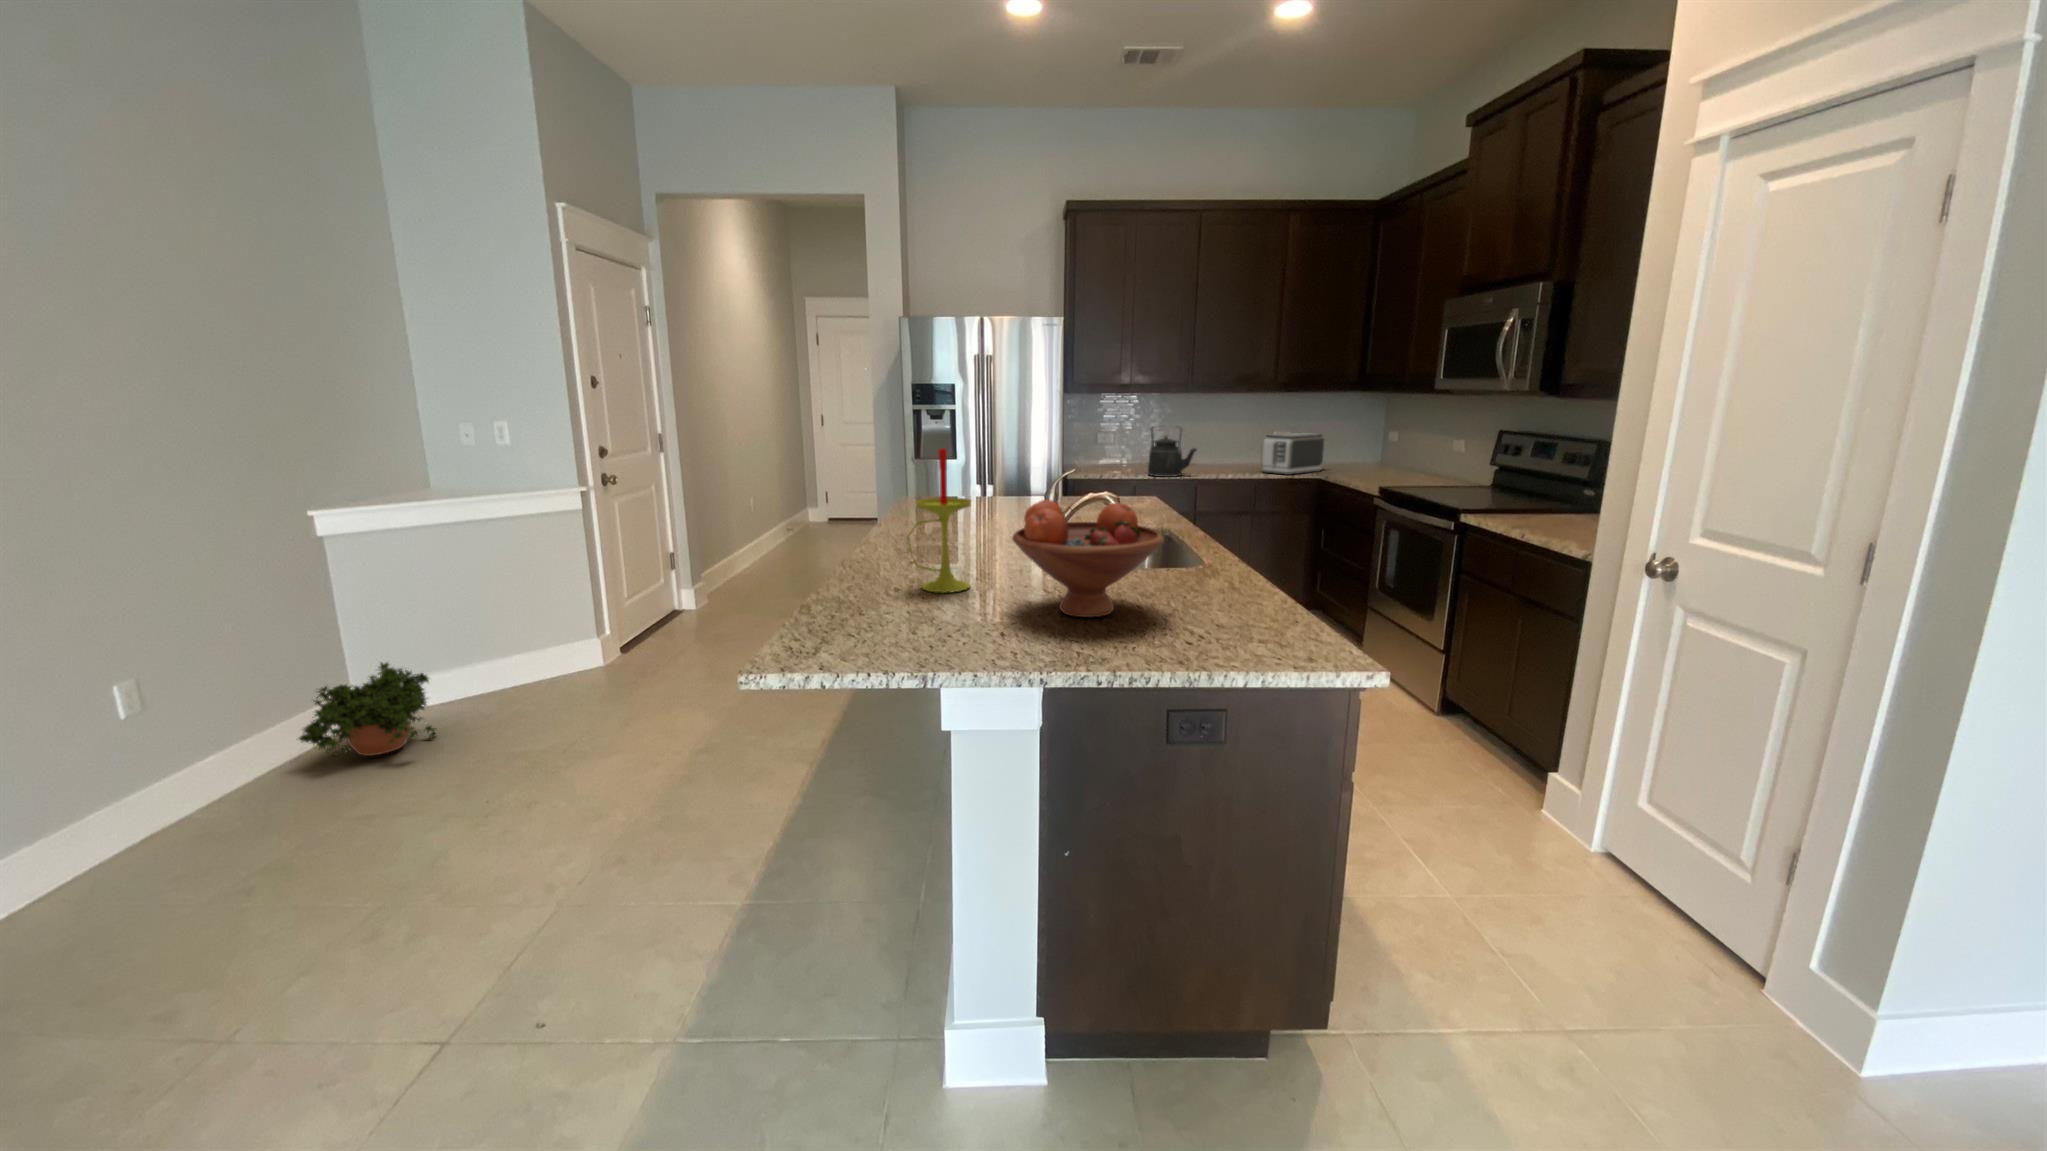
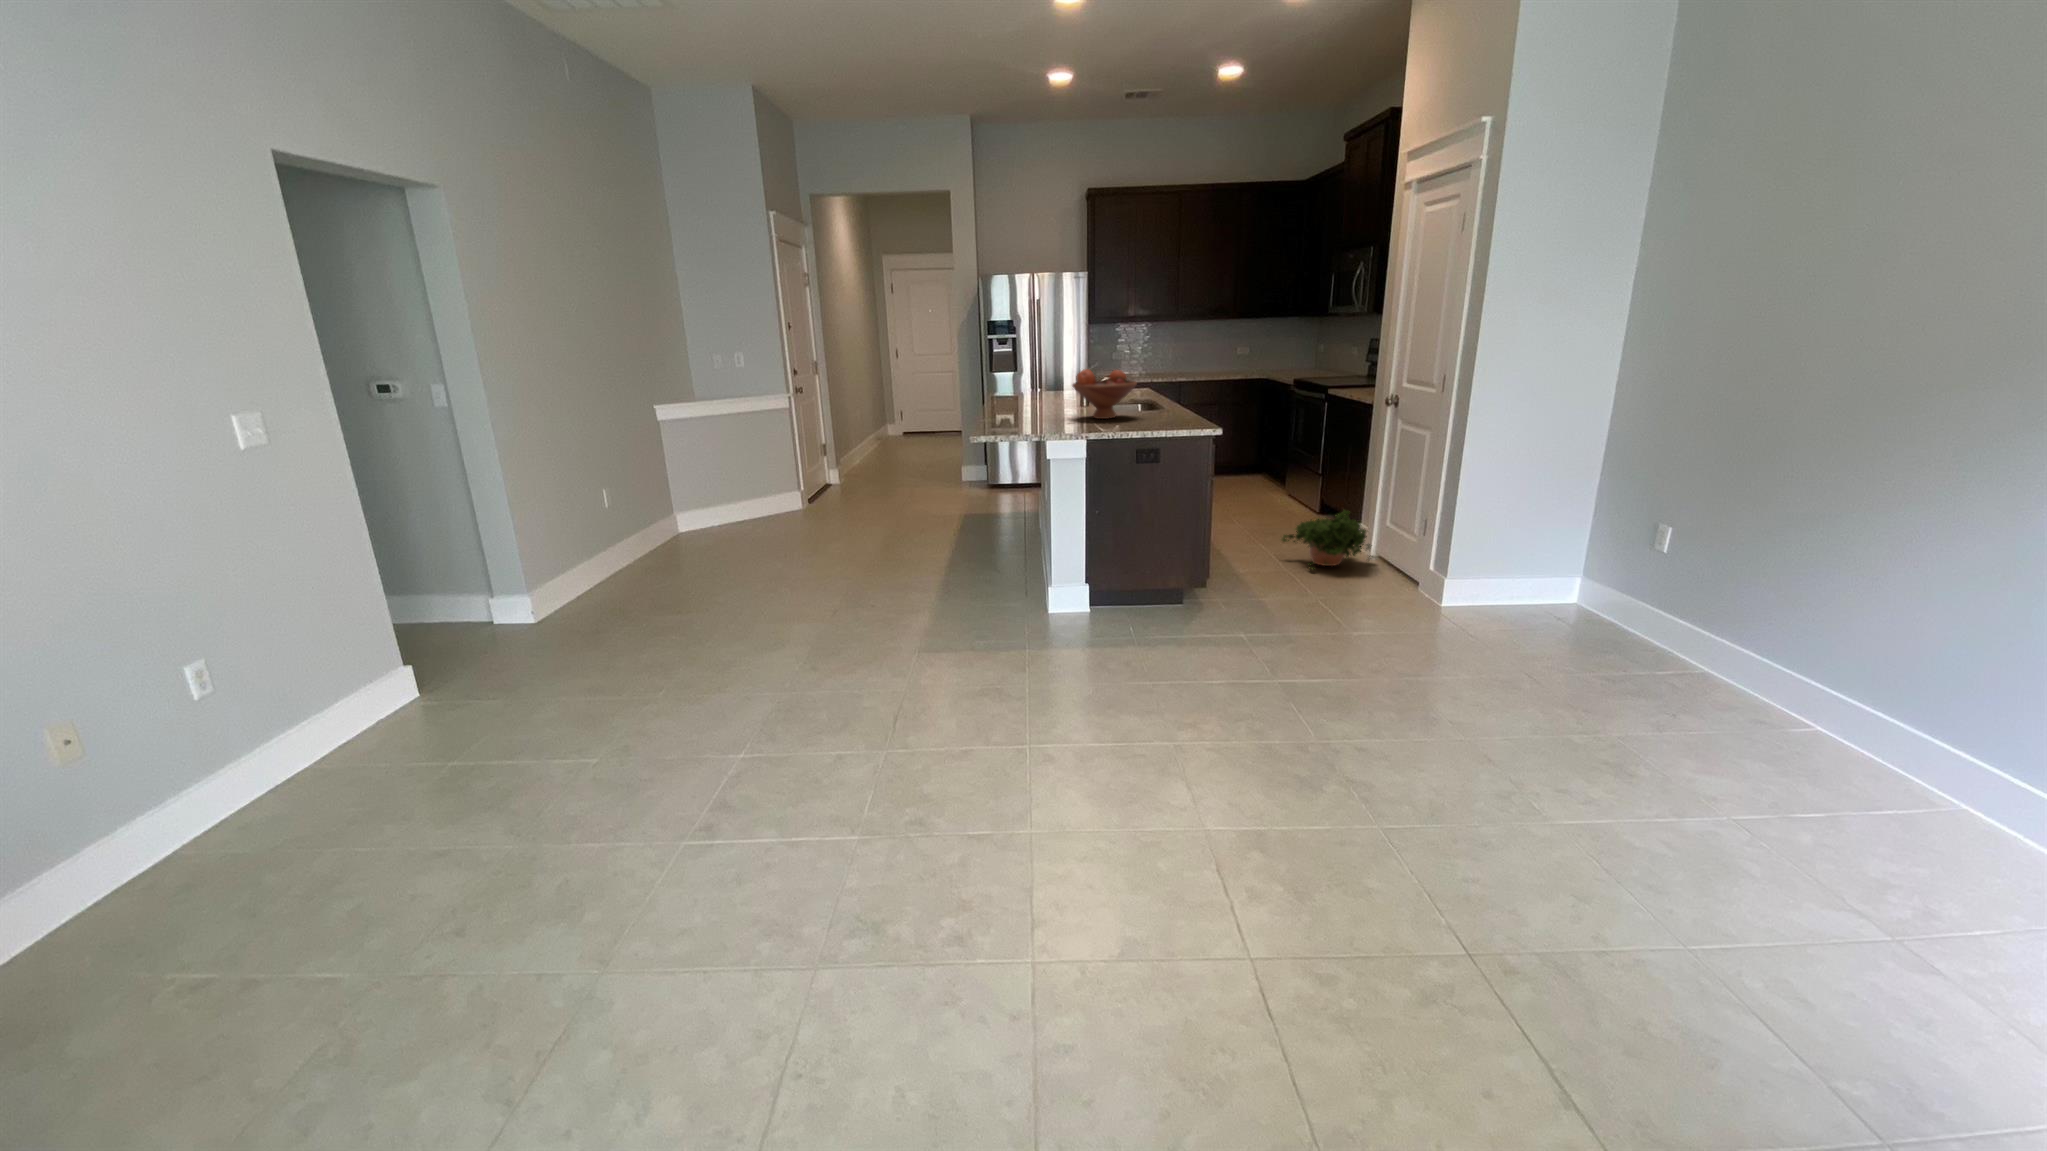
kettle: present [1148,427,1196,477] -> none [1146,345,1179,379]
toaster: present [1261,433,1324,475] -> none [1223,347,1267,375]
candle: present [907,448,971,593] -> none [1023,347,1051,416]
potted plant: present [299,663,436,757] -> present [1282,510,1373,569]

